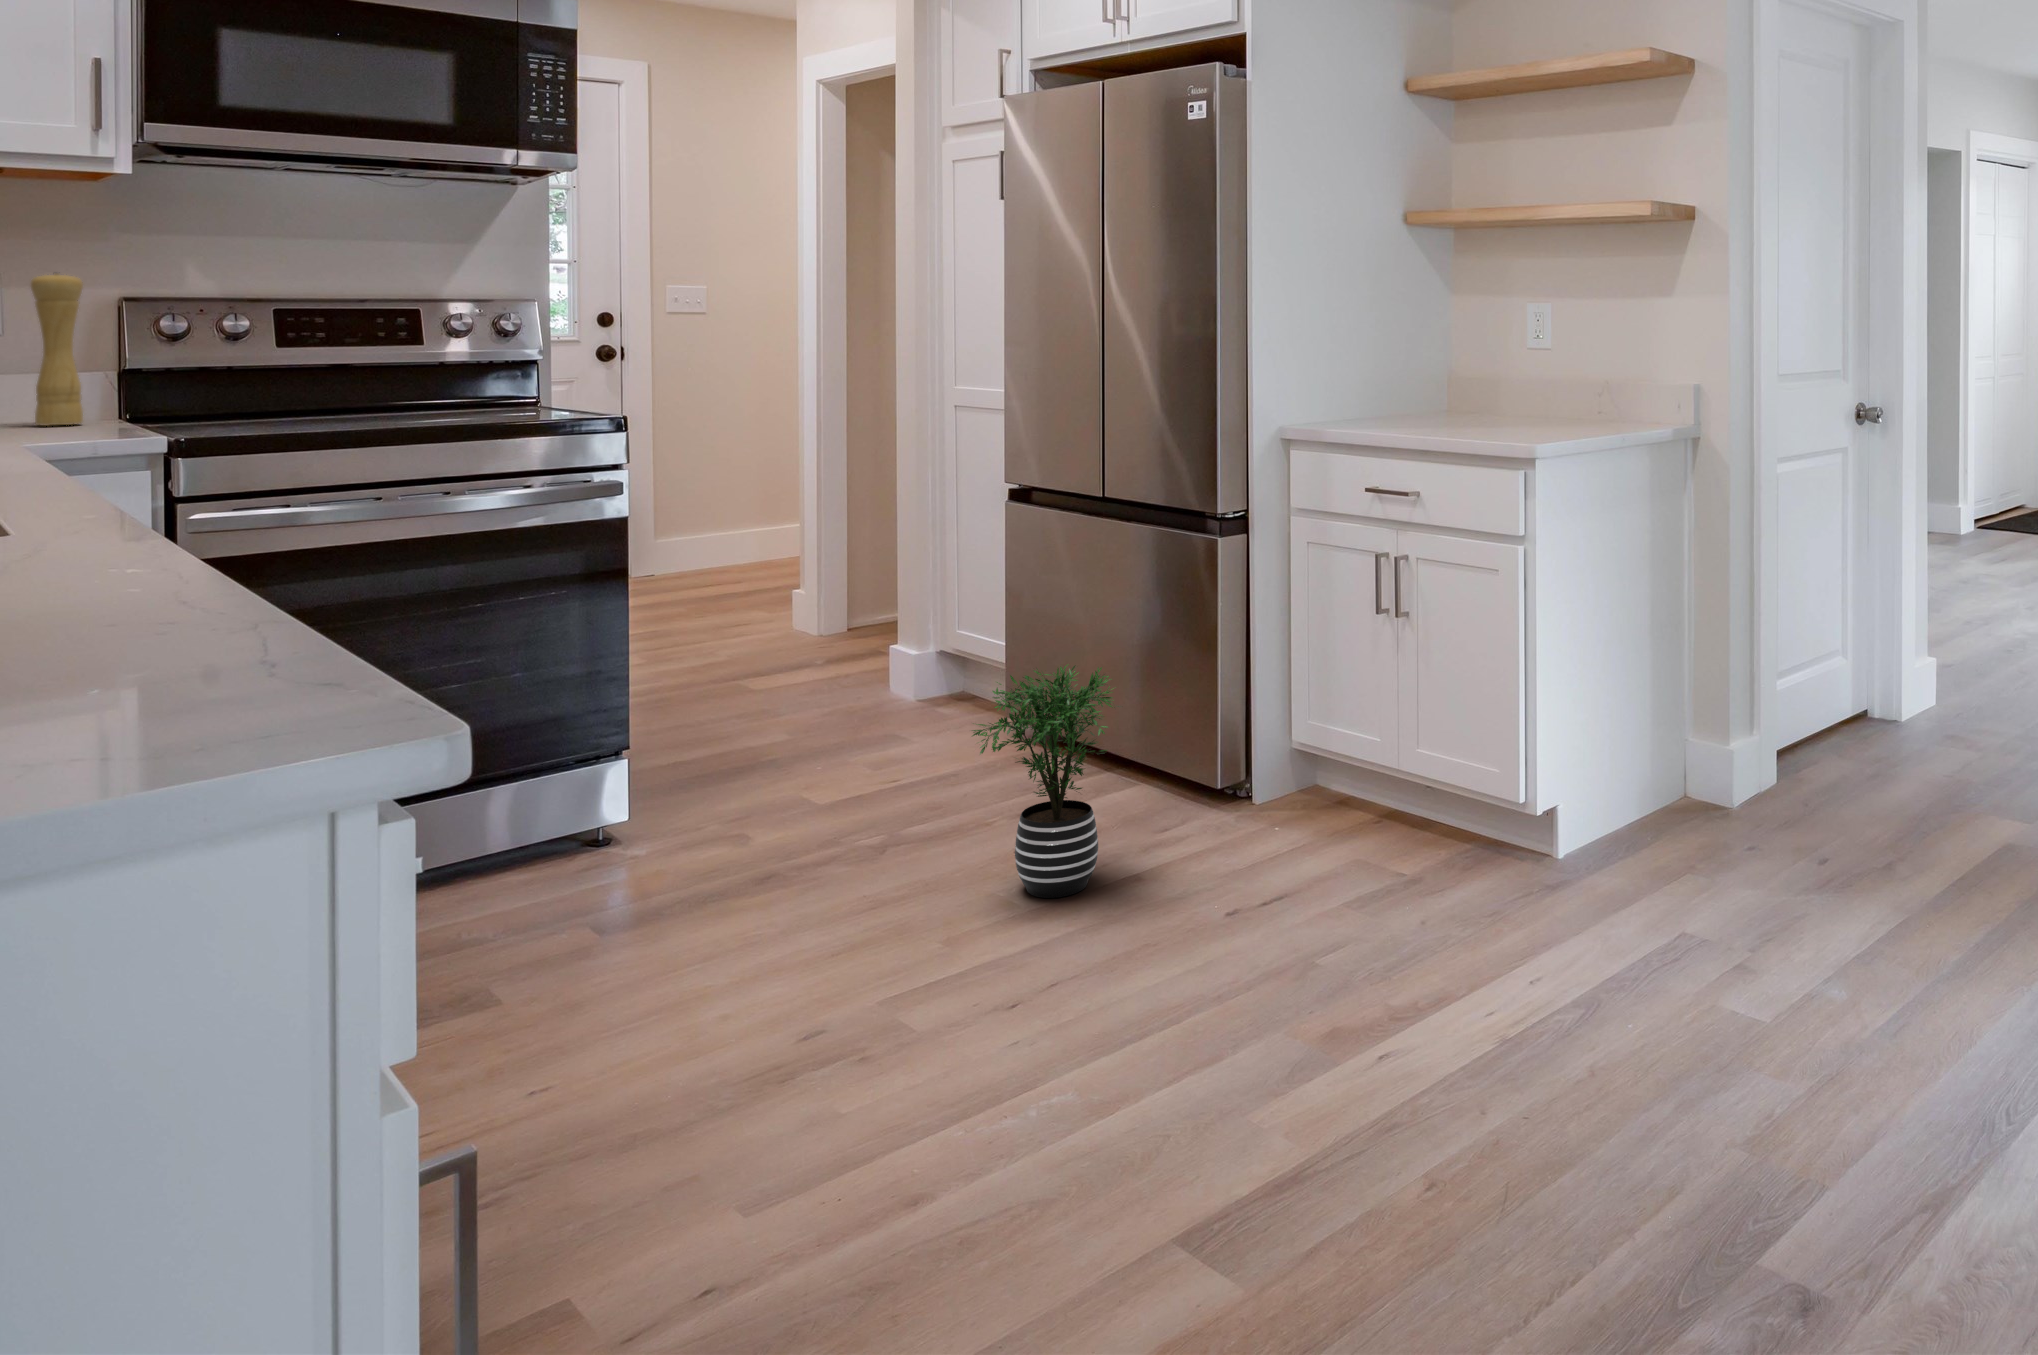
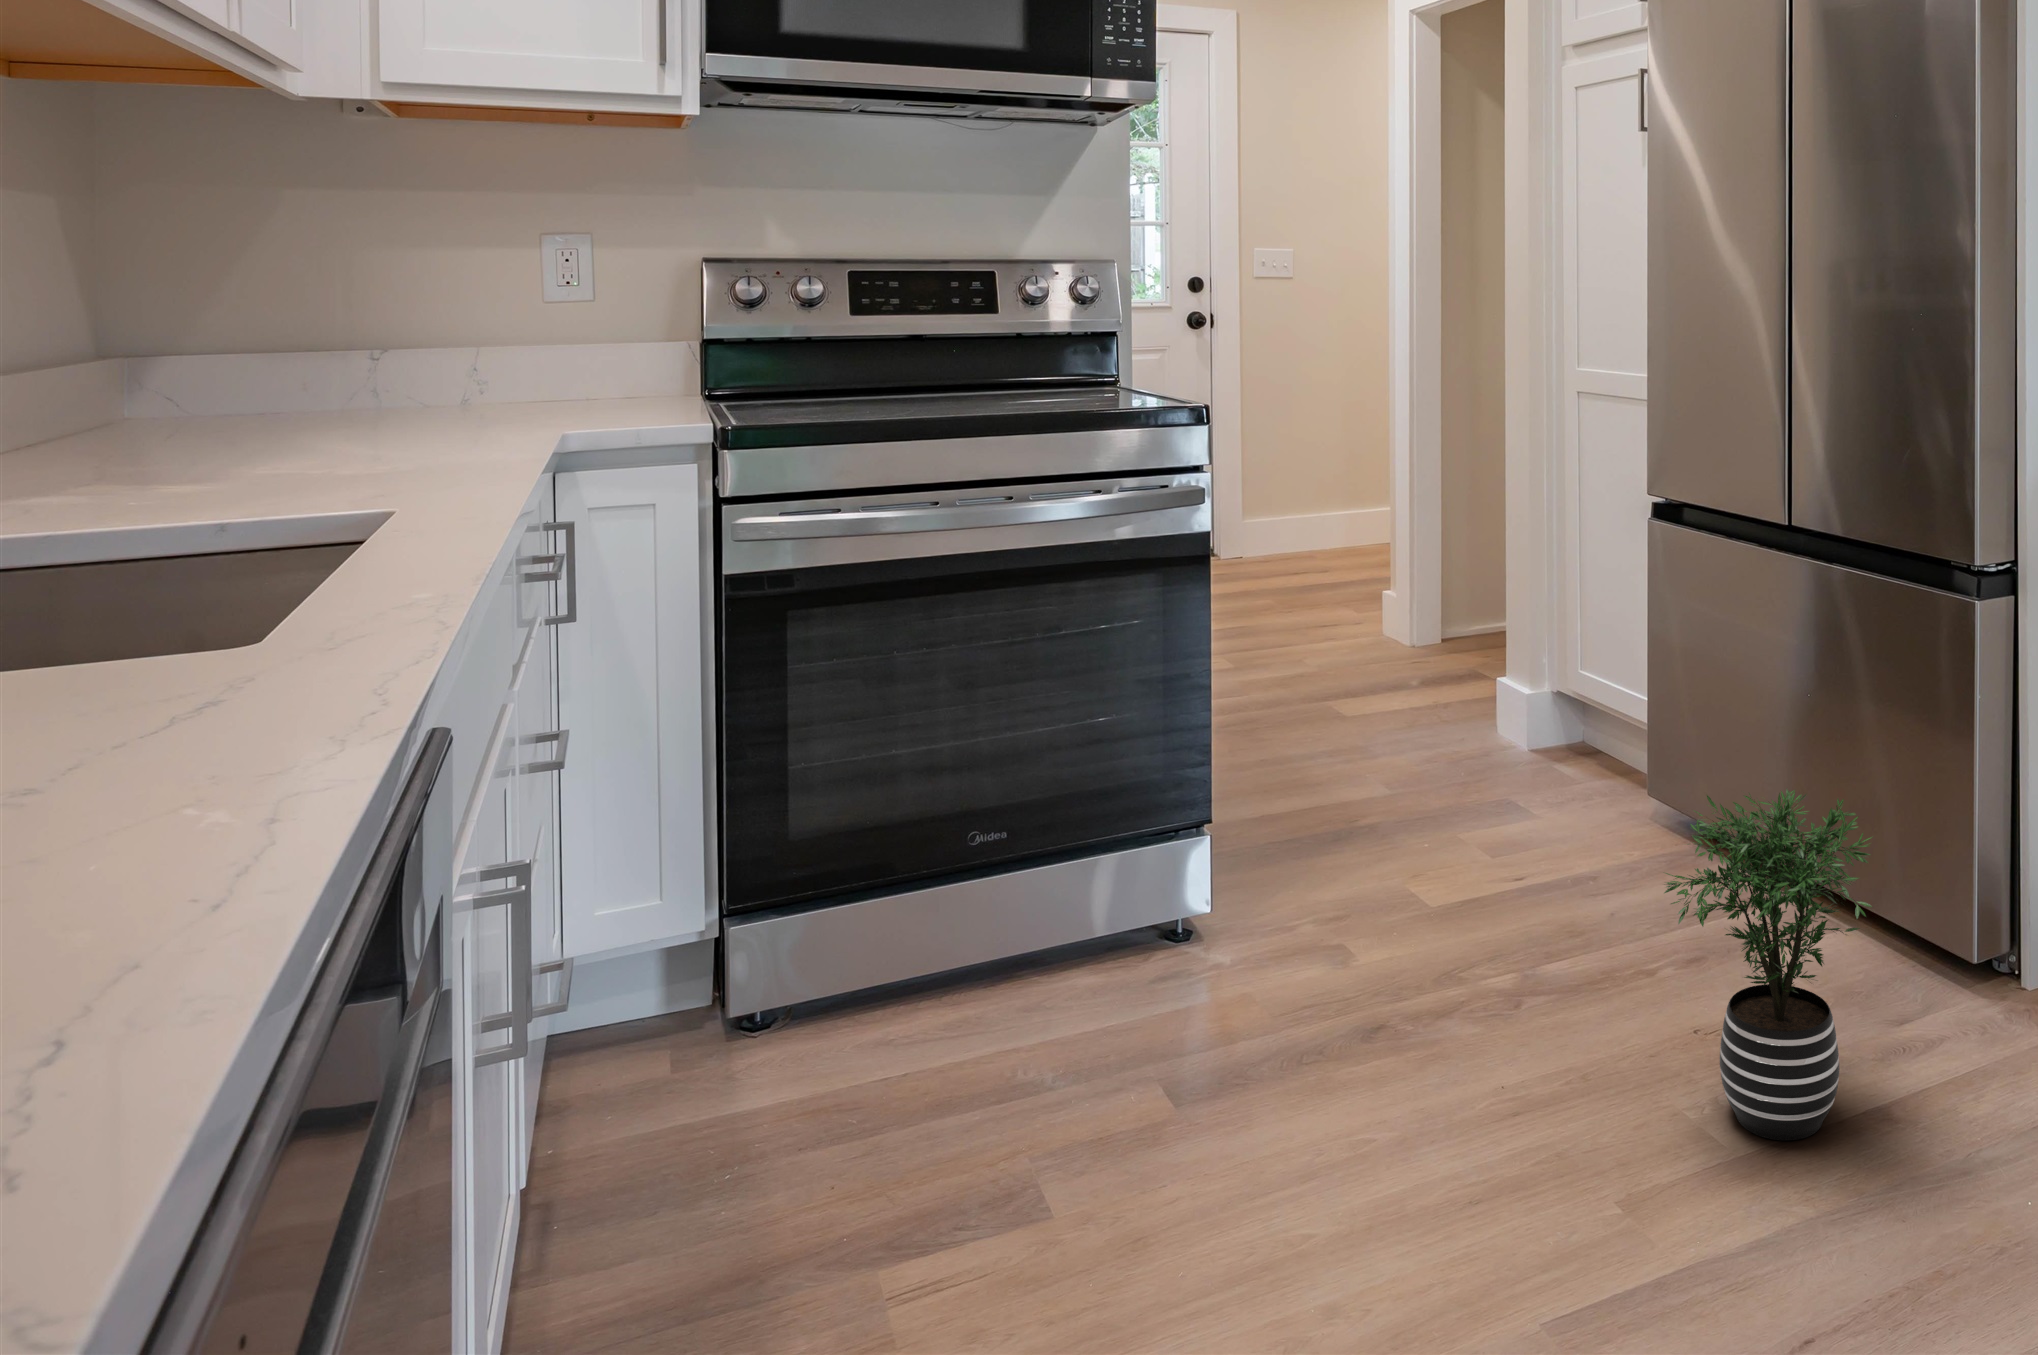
pepper mill: present [31,273,83,426] -> none [601,230,654,407]

